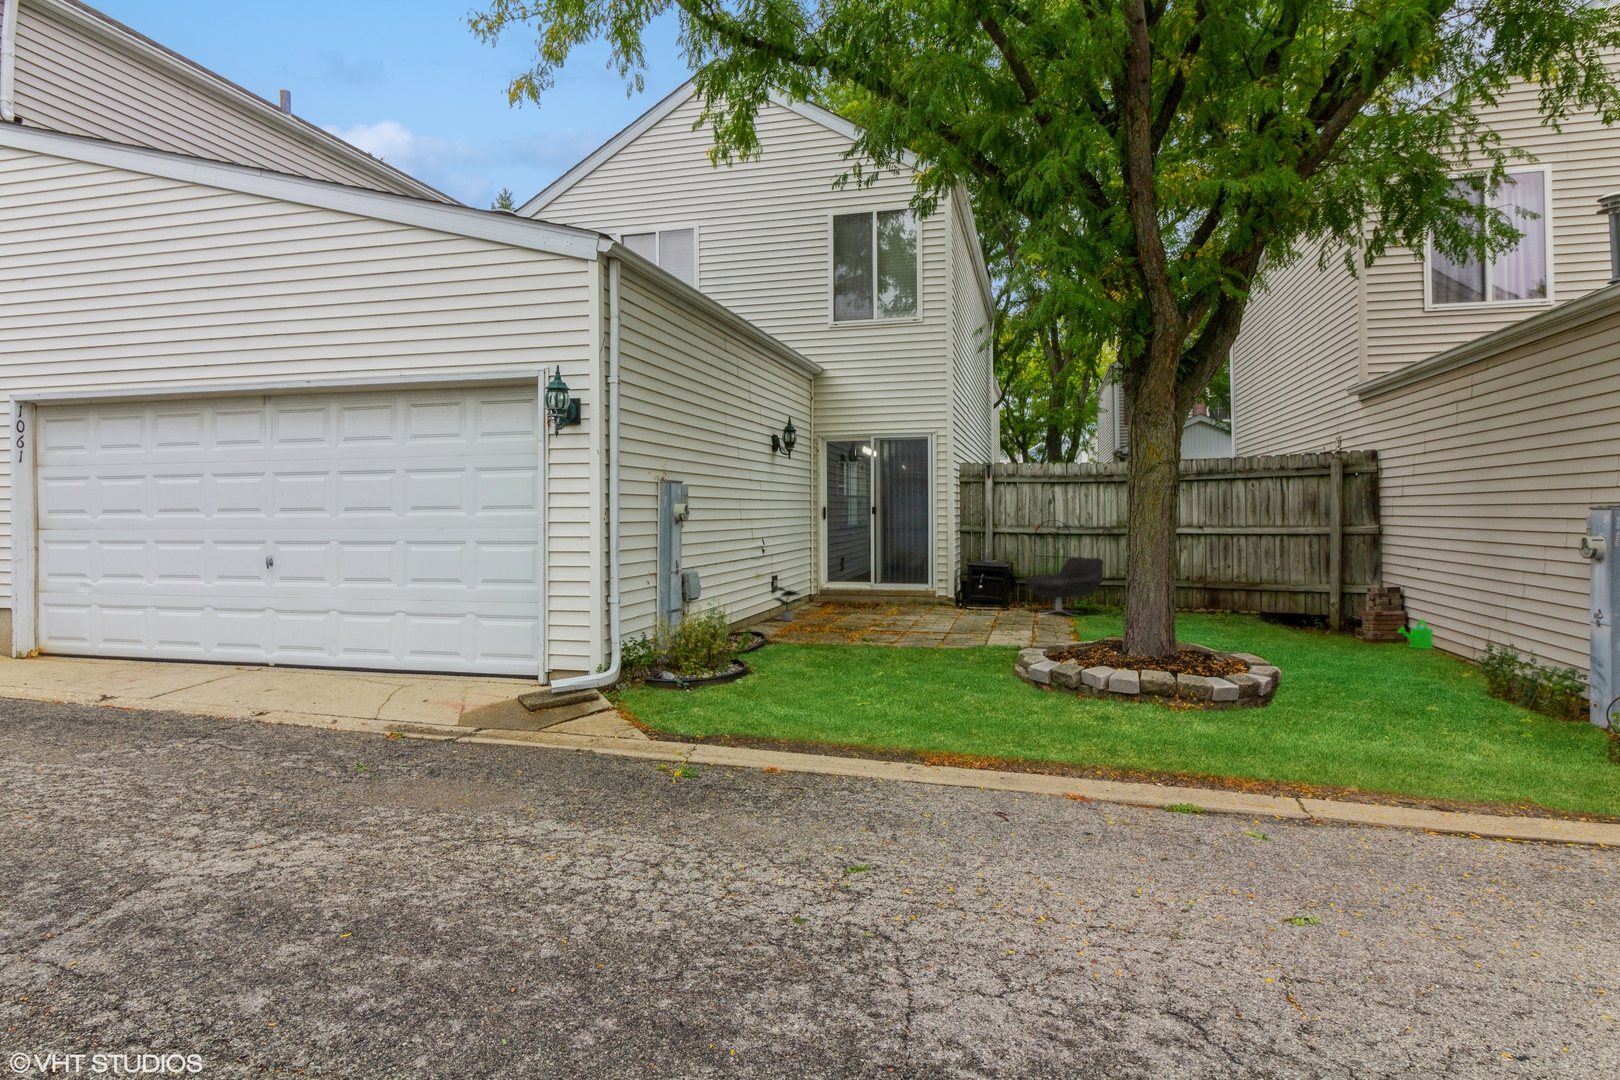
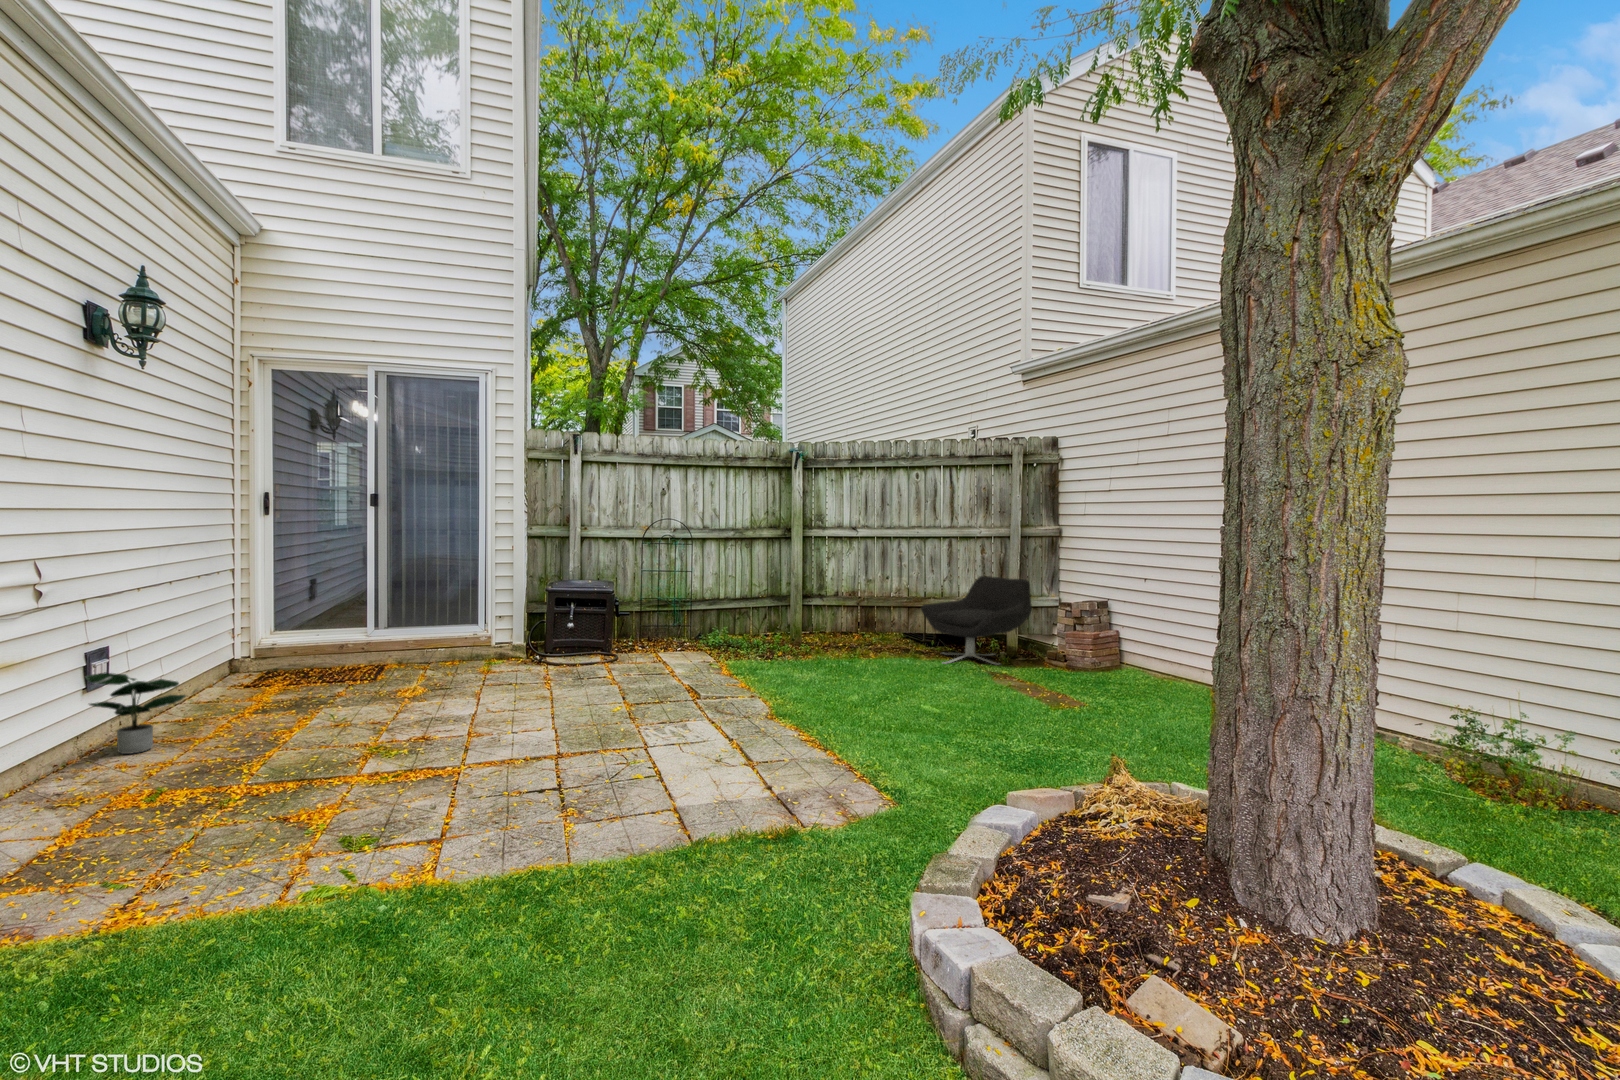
lounge chair: present [1025,557,1103,613] -> present [921,576,1032,665]
watering can: present [1398,619,1435,649] -> none [1139,644,1177,682]

